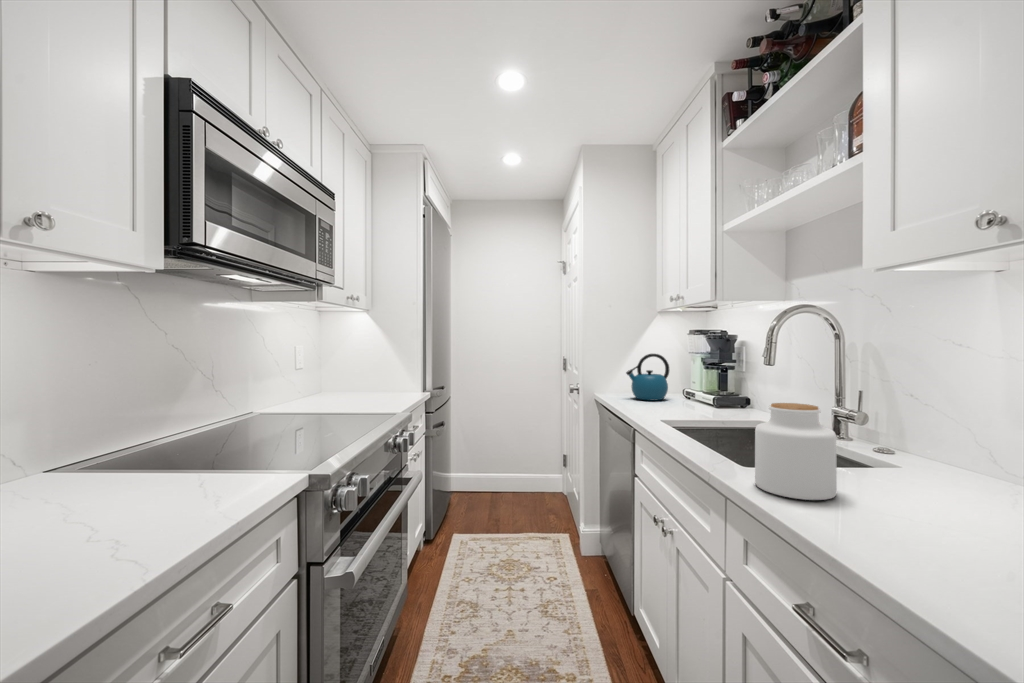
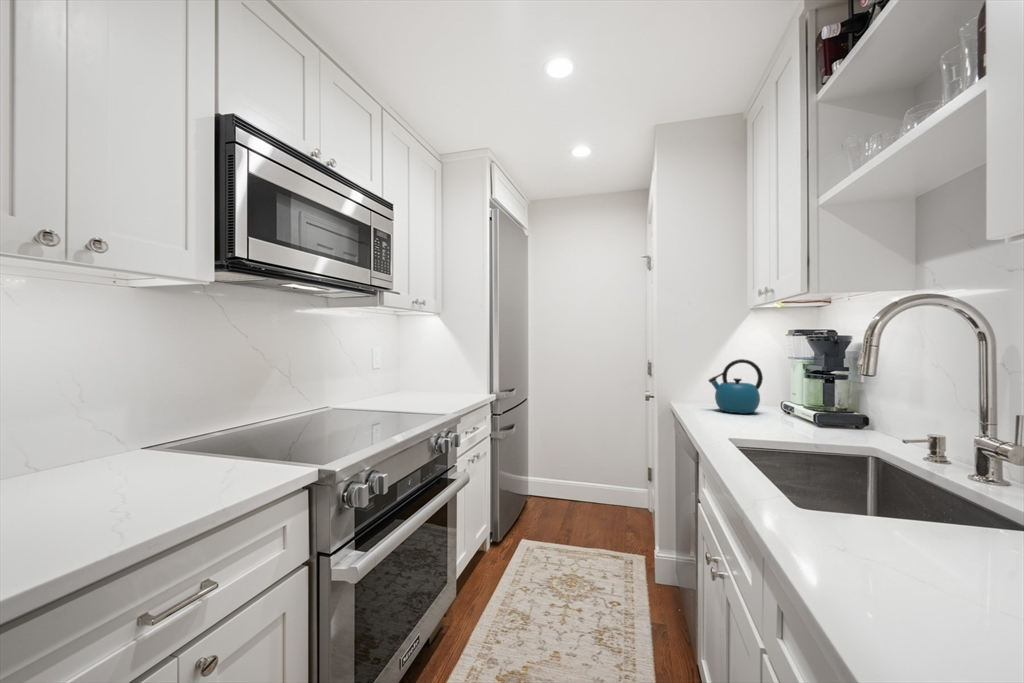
jar: present [755,403,837,500] -> none [822,423,945,563]

